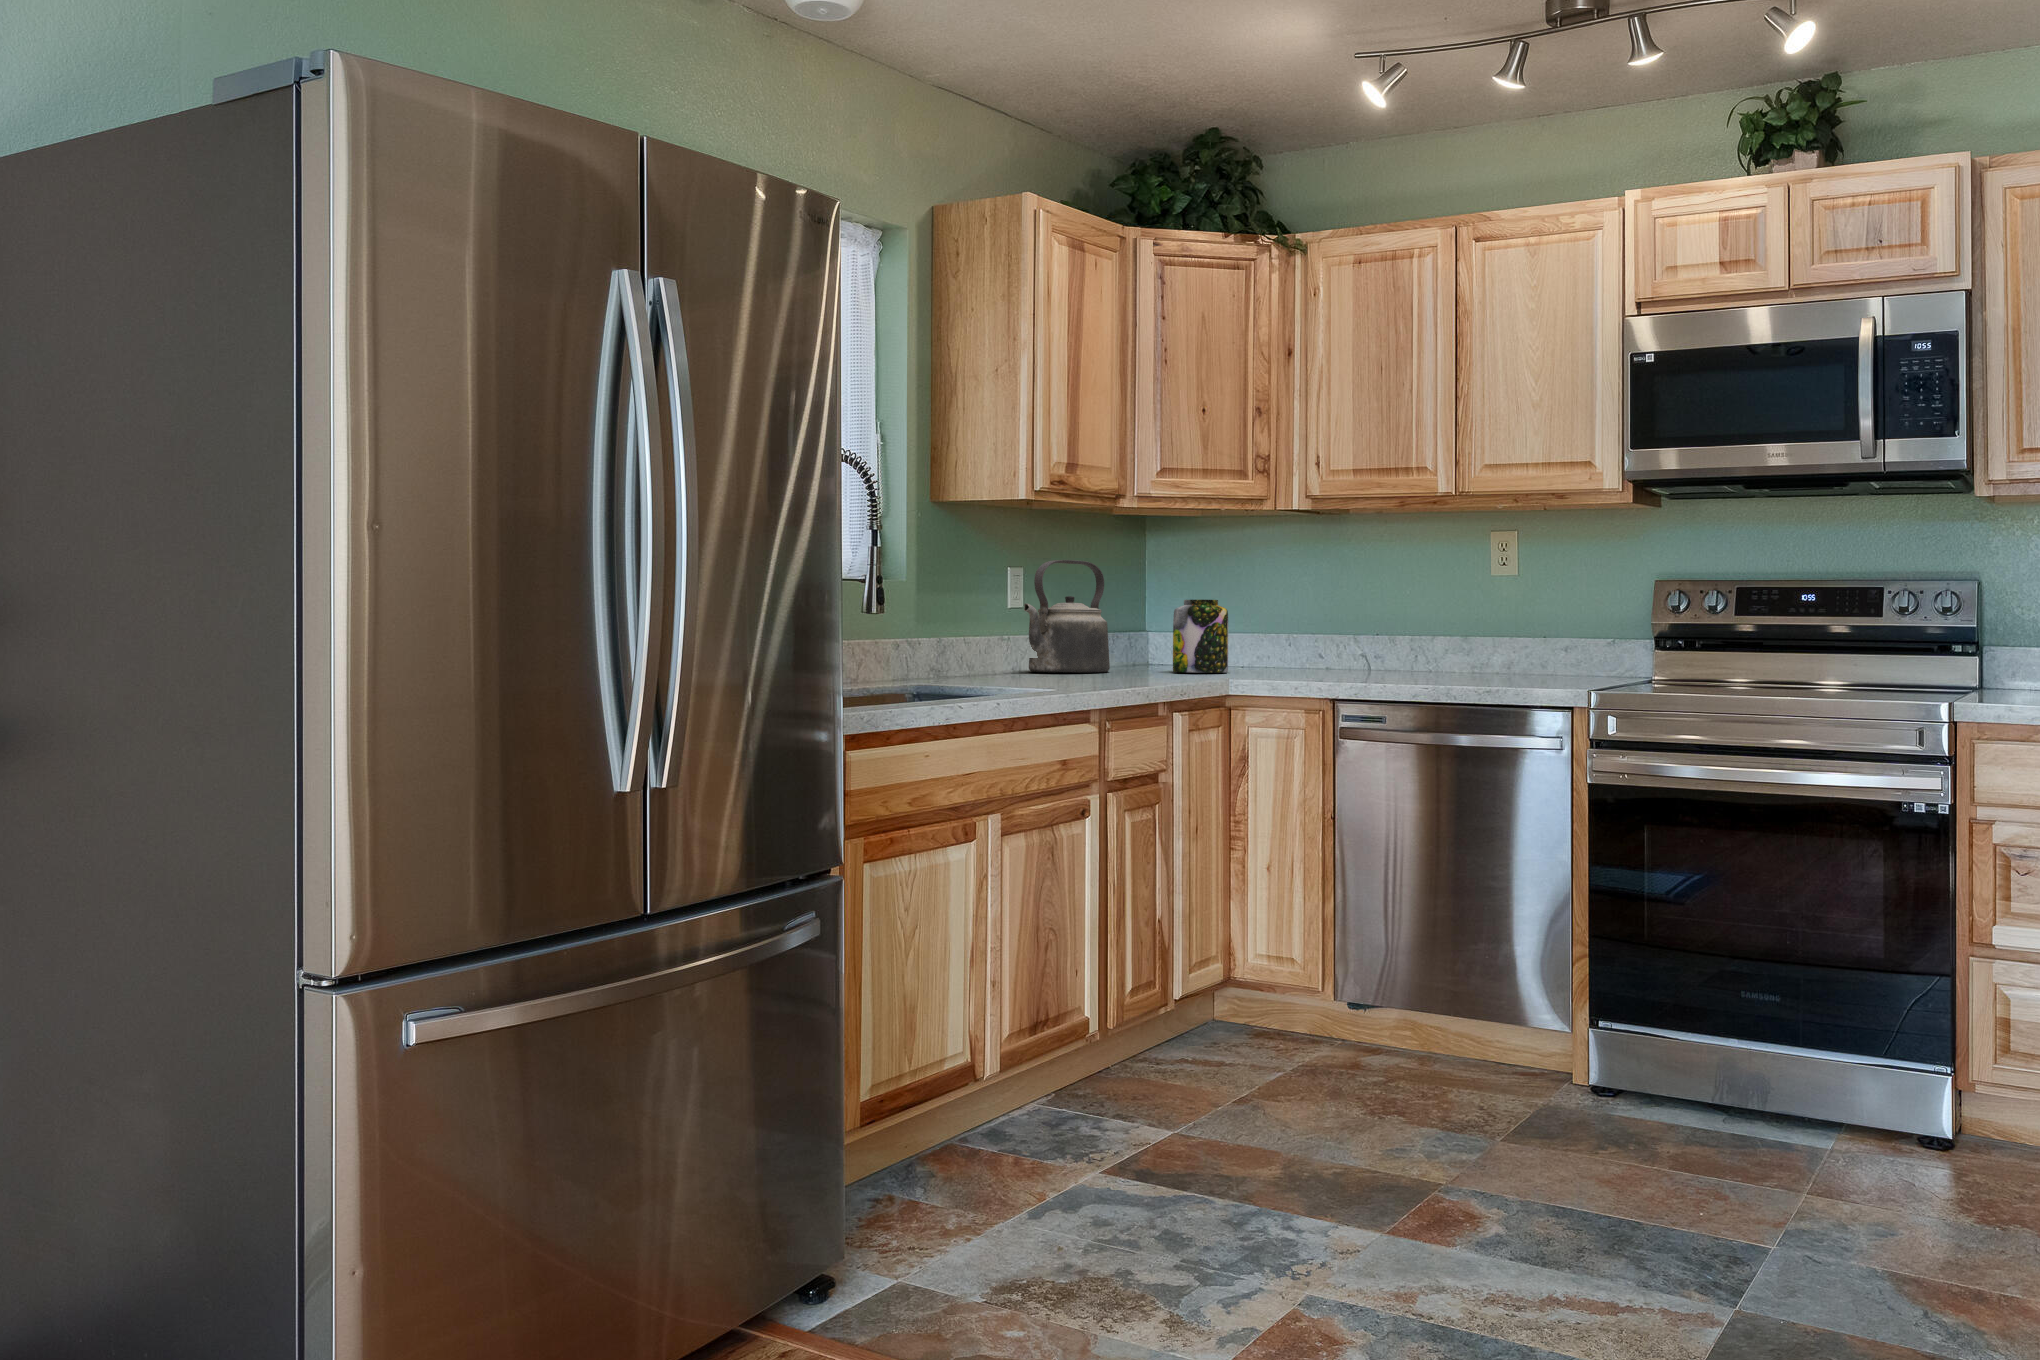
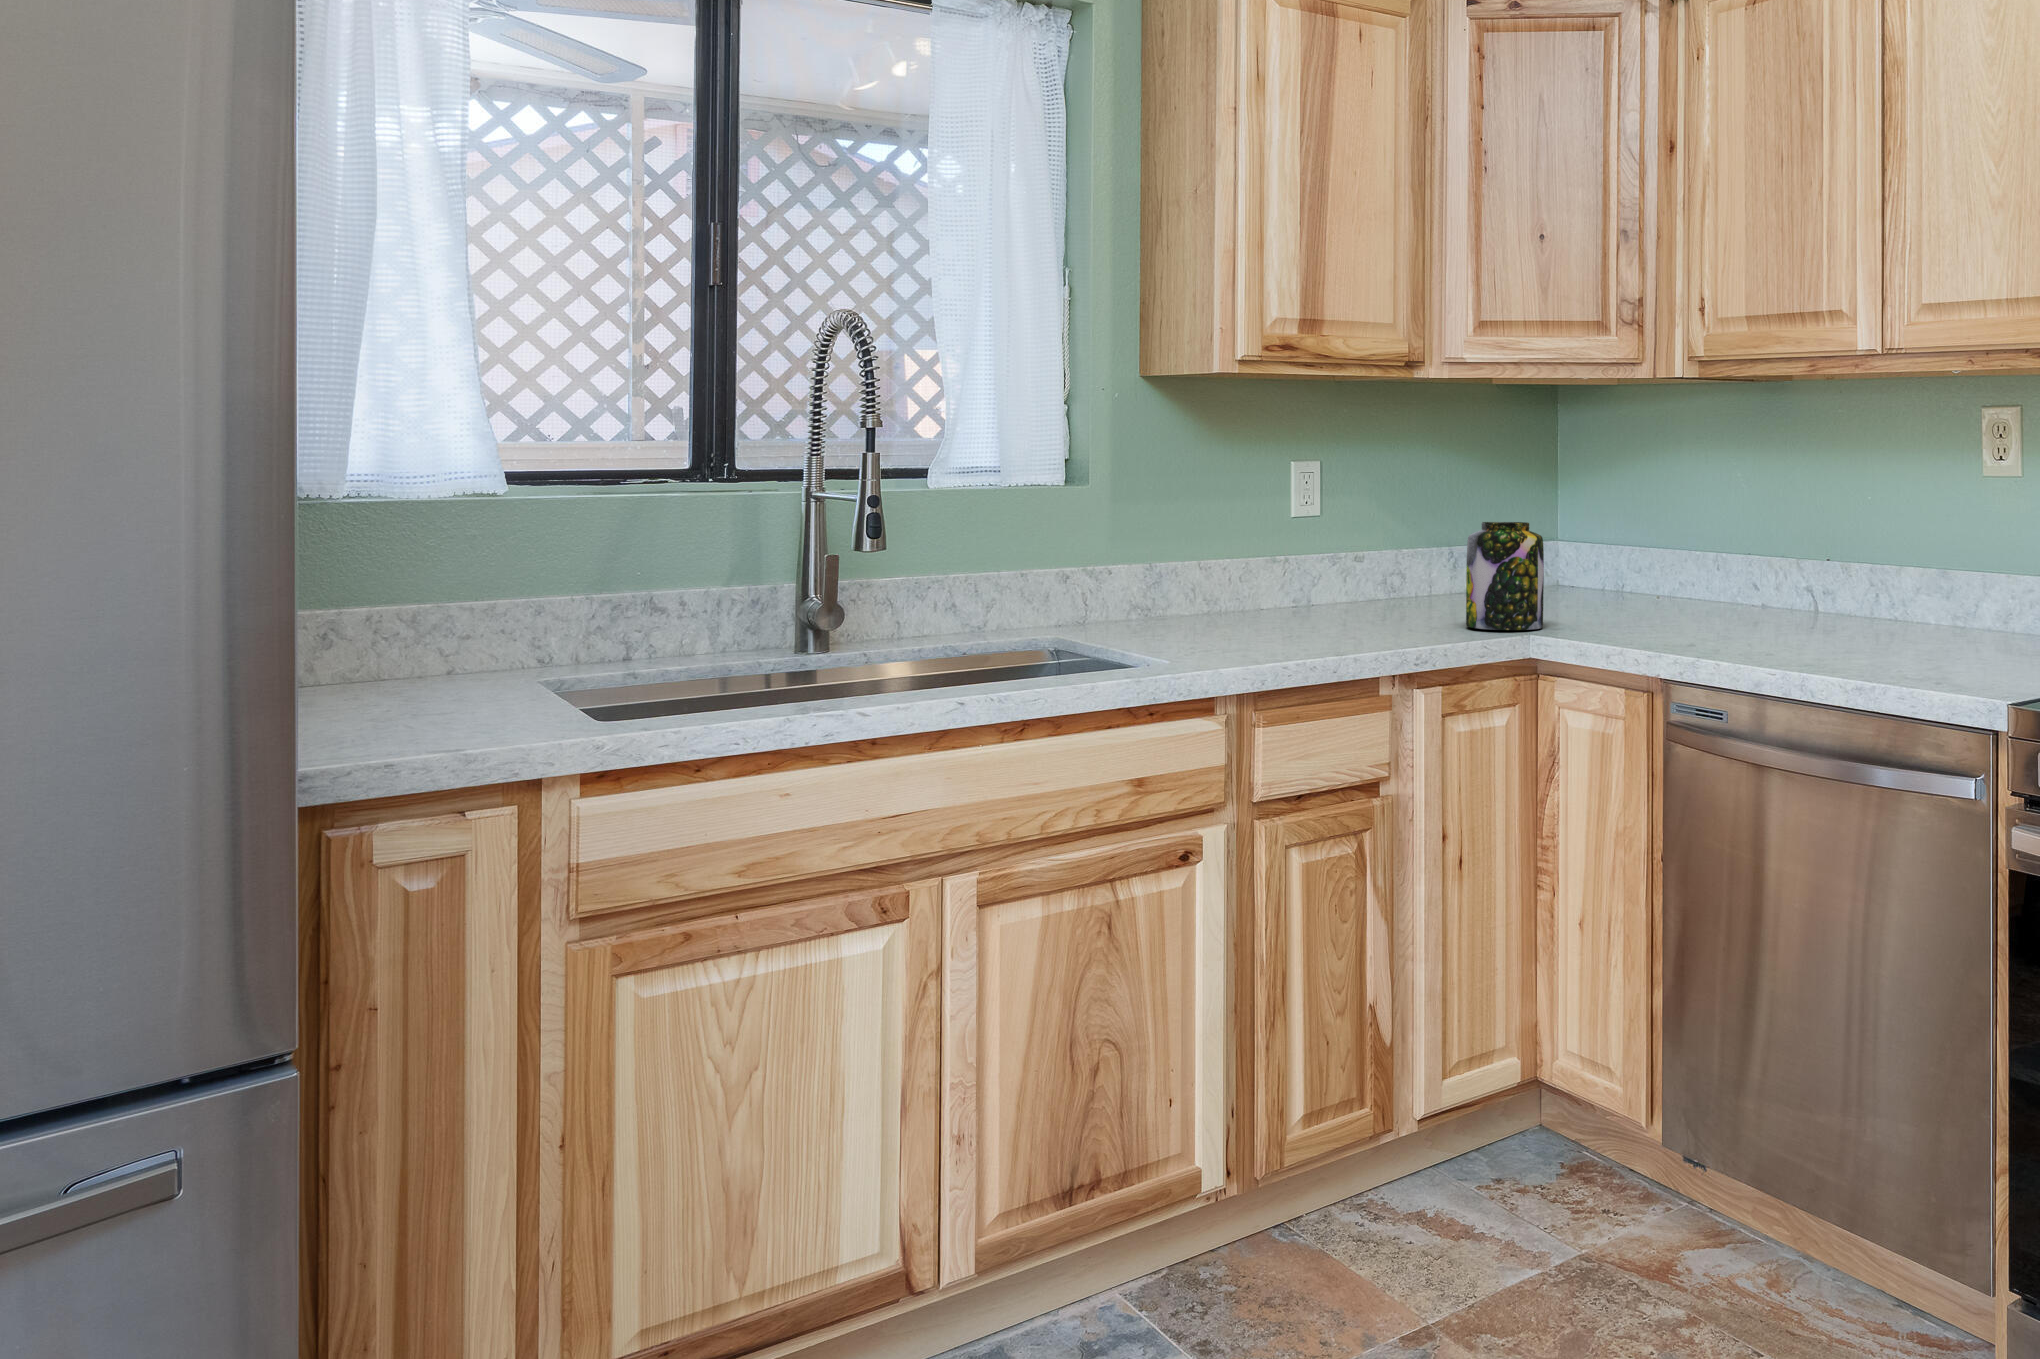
kettle: present [1024,560,1110,673] -> none [1264,464,1404,623]

